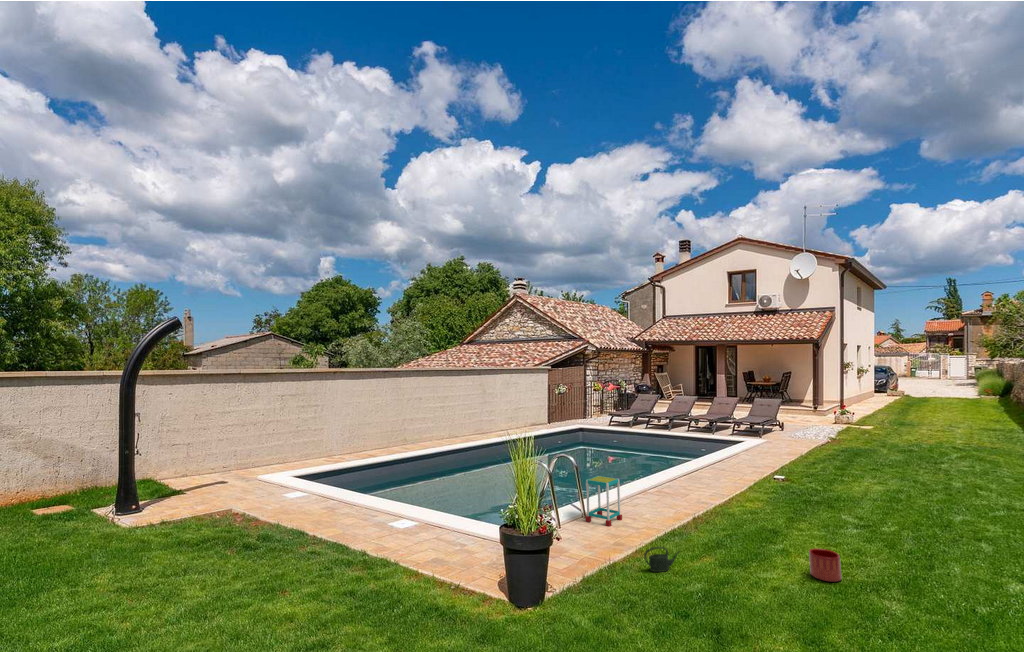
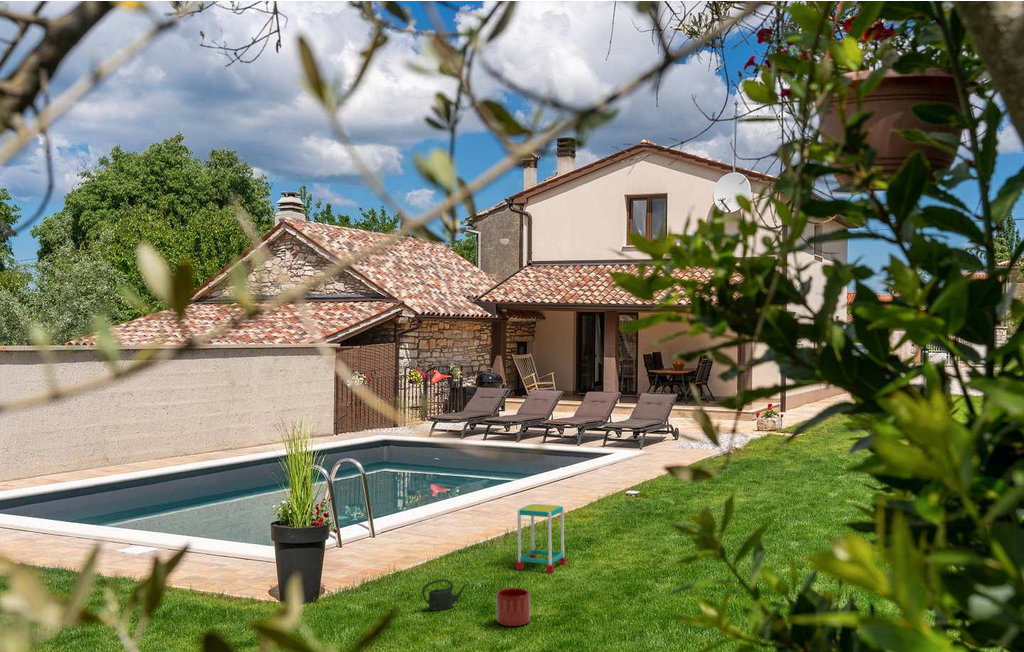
side table: present [586,476,622,526] -> present [516,504,567,573]
planter: present [809,548,842,582] -> present [497,588,530,626]

